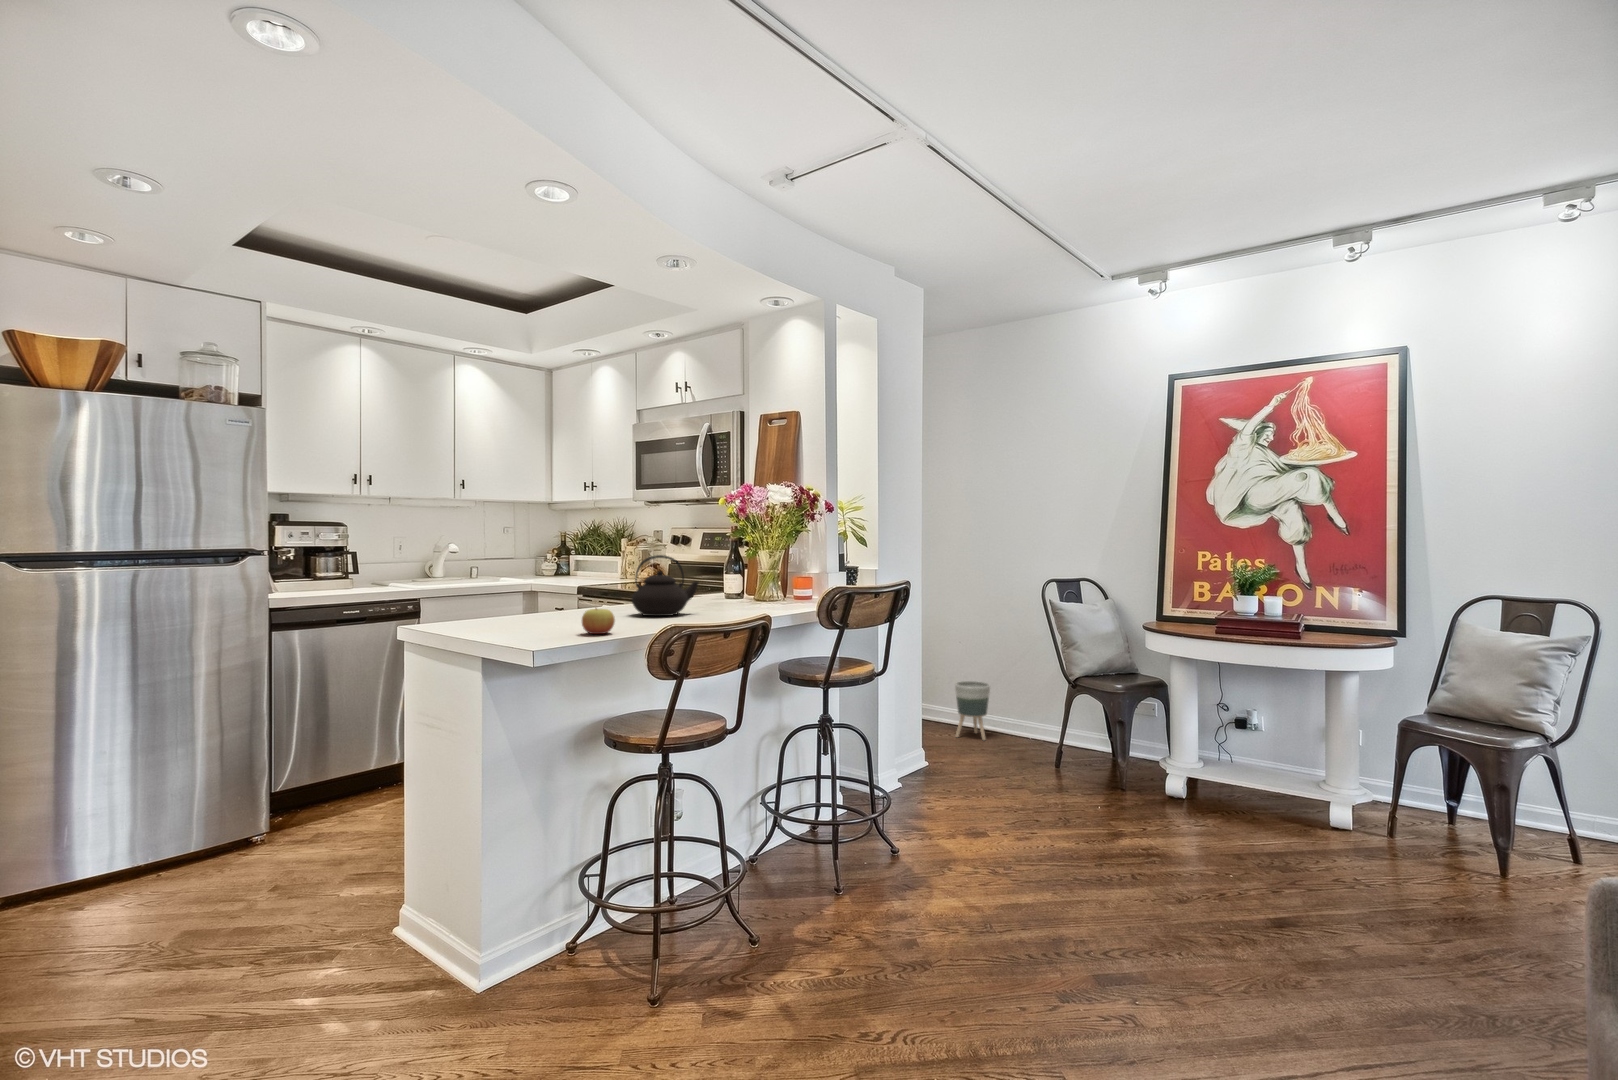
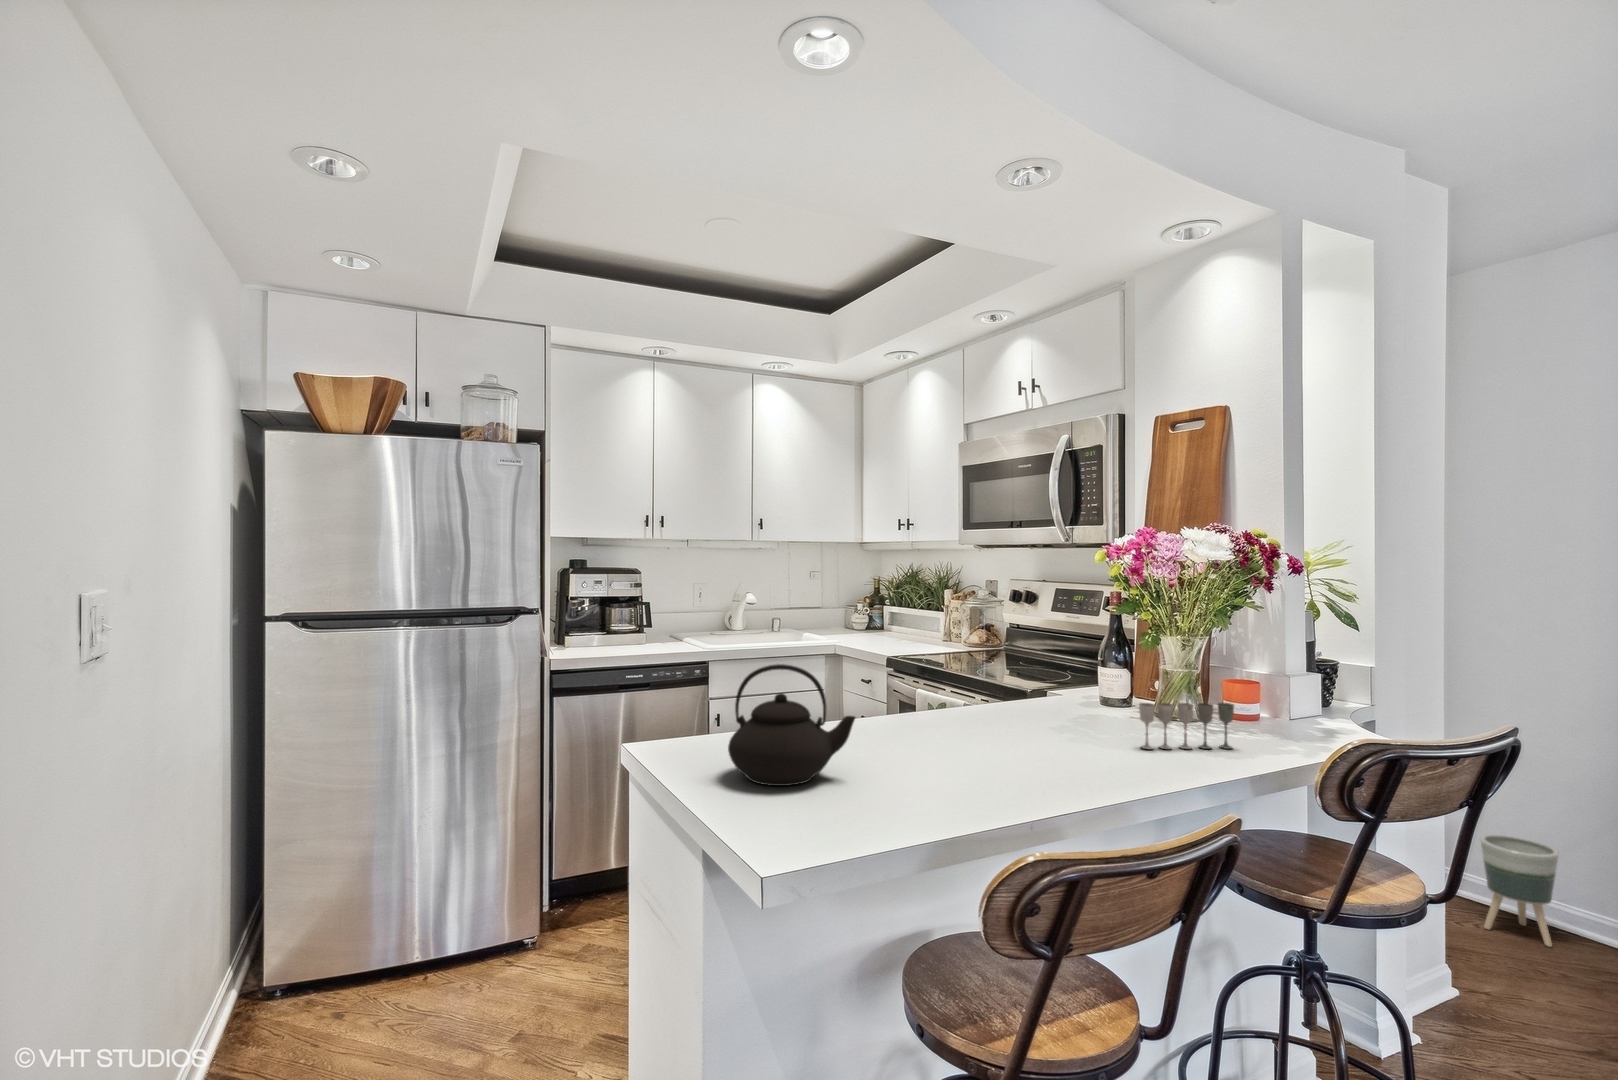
teapot: present [632,555,699,616] -> present [728,664,855,786]
wine glass: none [736,583,788,611] -> present [1139,703,1234,749]
apple: present [582,608,615,634] -> none [873,771,932,825]

